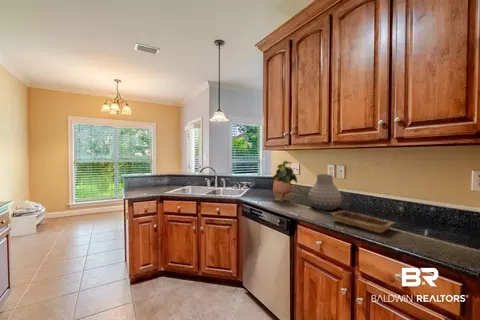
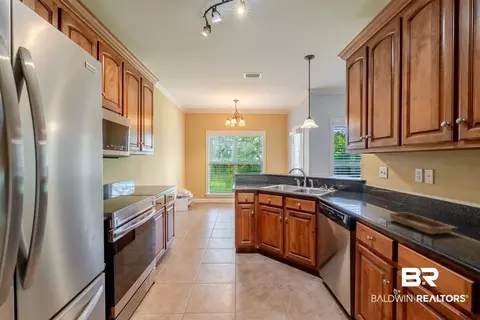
potted plant: present [273,161,297,201] -> none [349,163,375,202]
vase: present [308,174,342,210] -> none [380,177,419,213]

